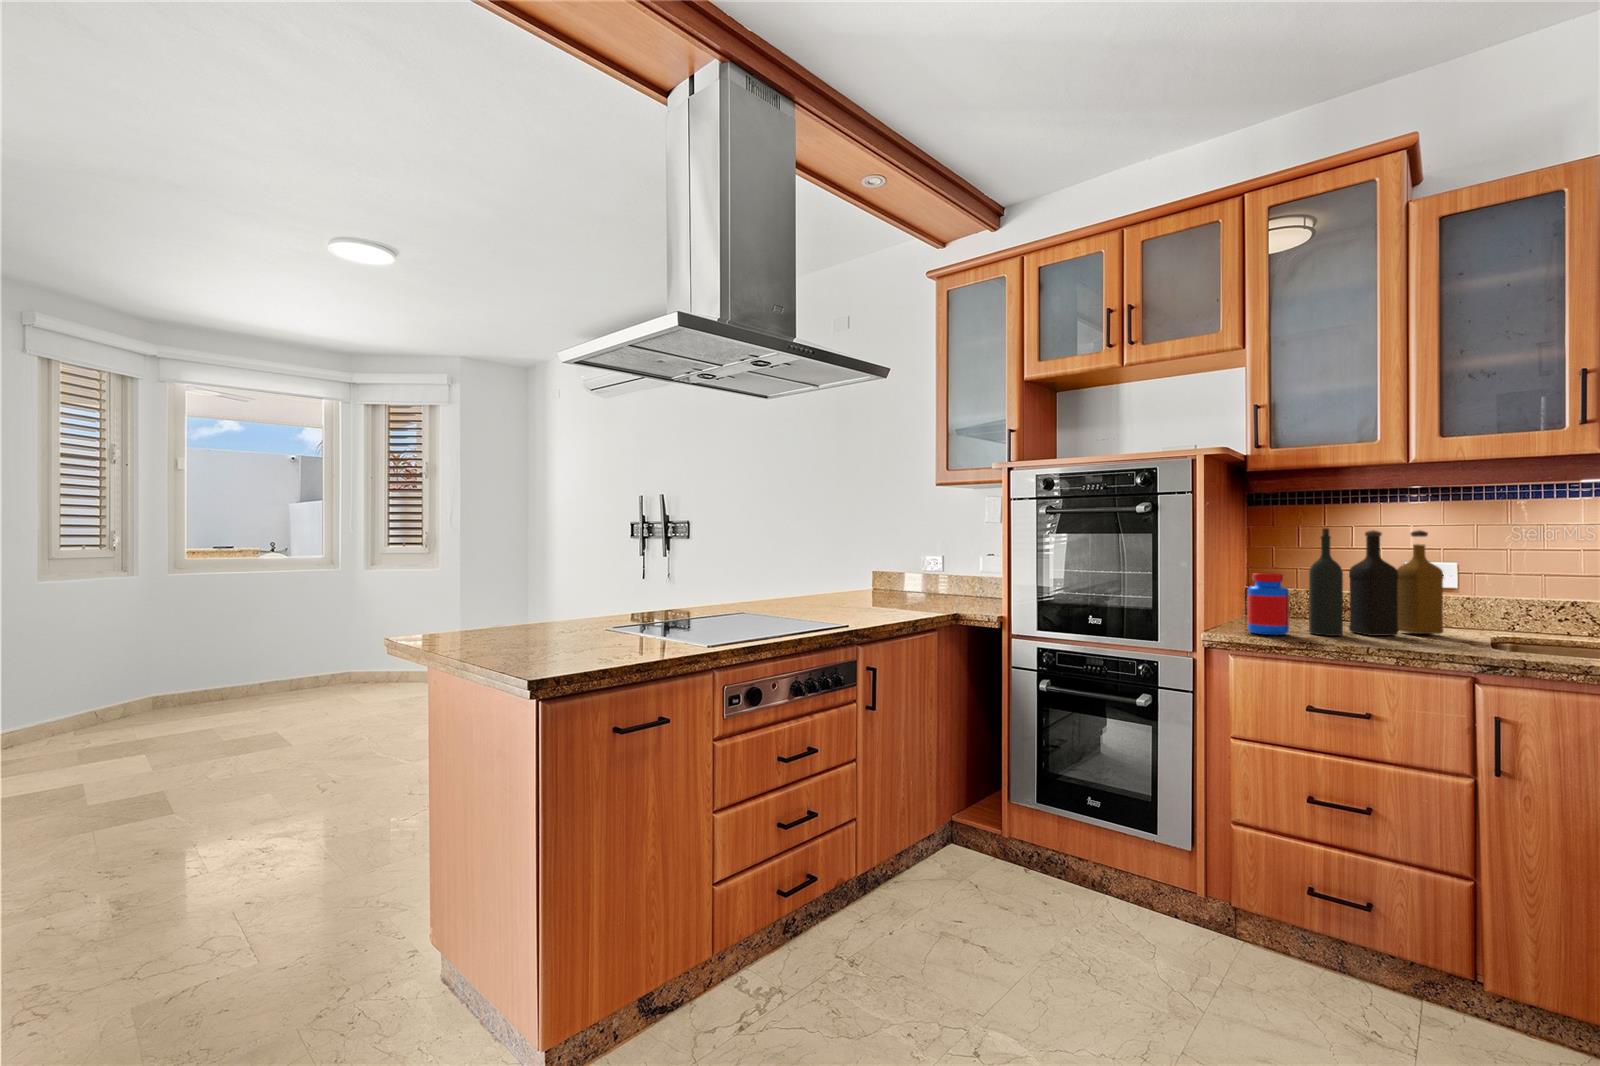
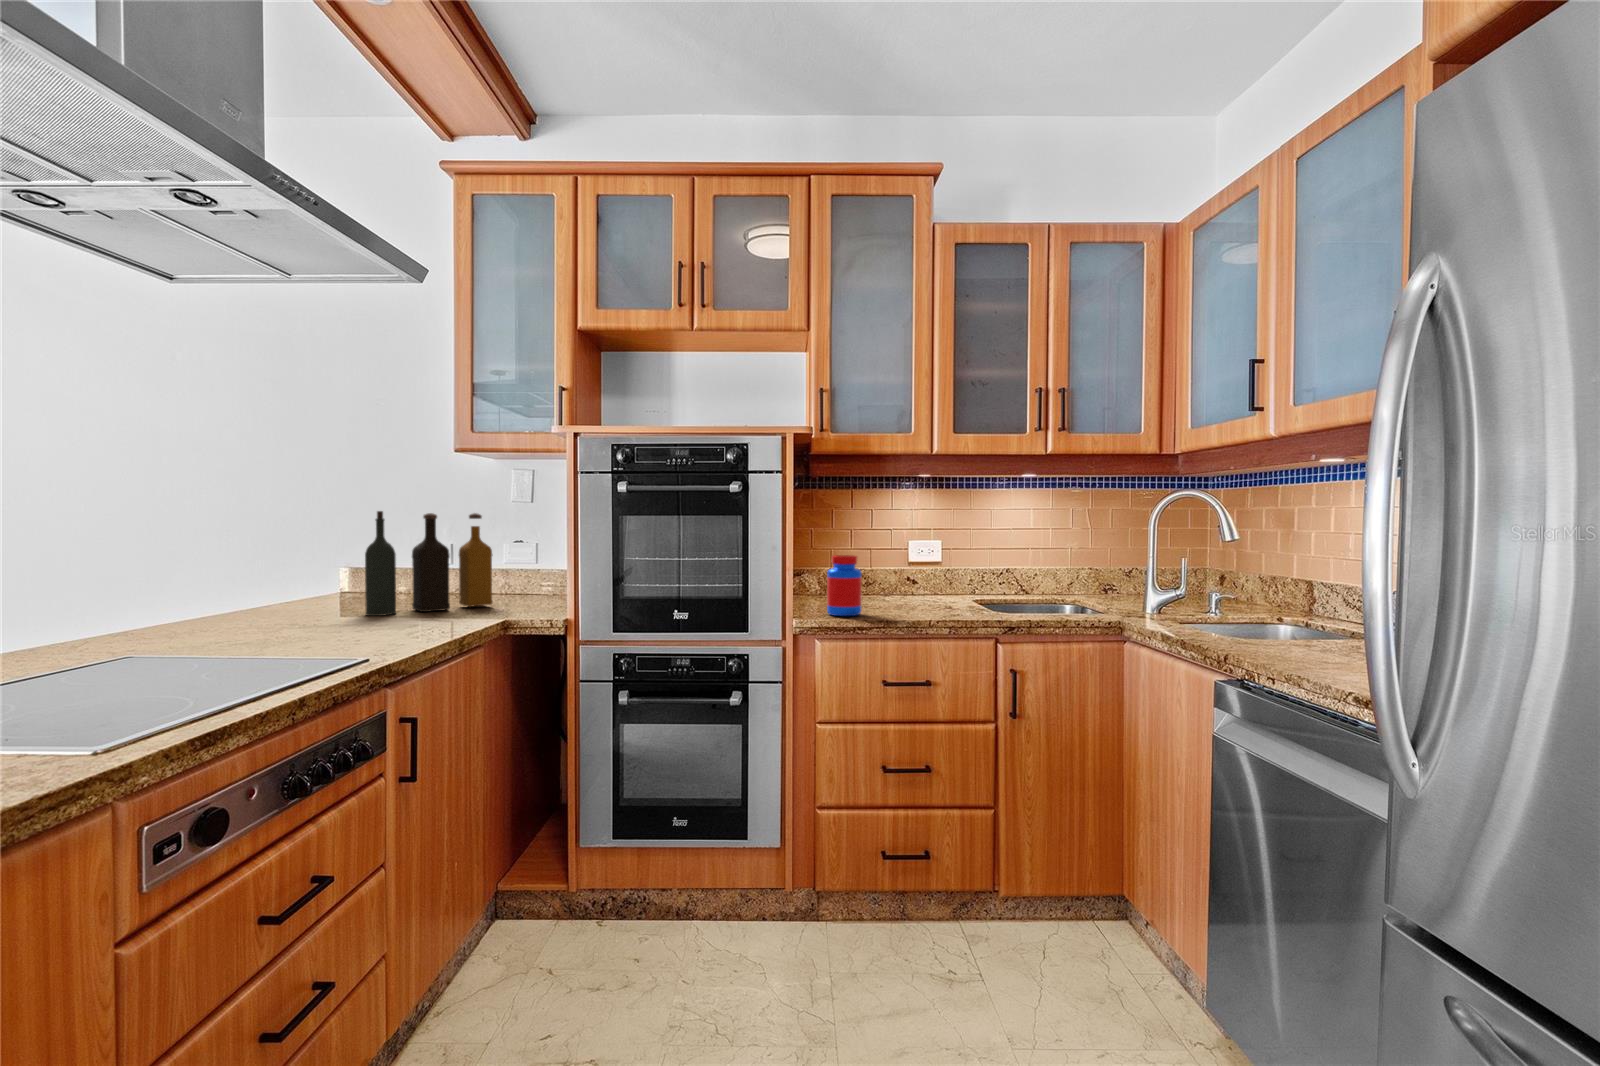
bottle: present [1309,528,1444,636] -> present [365,511,493,616]

